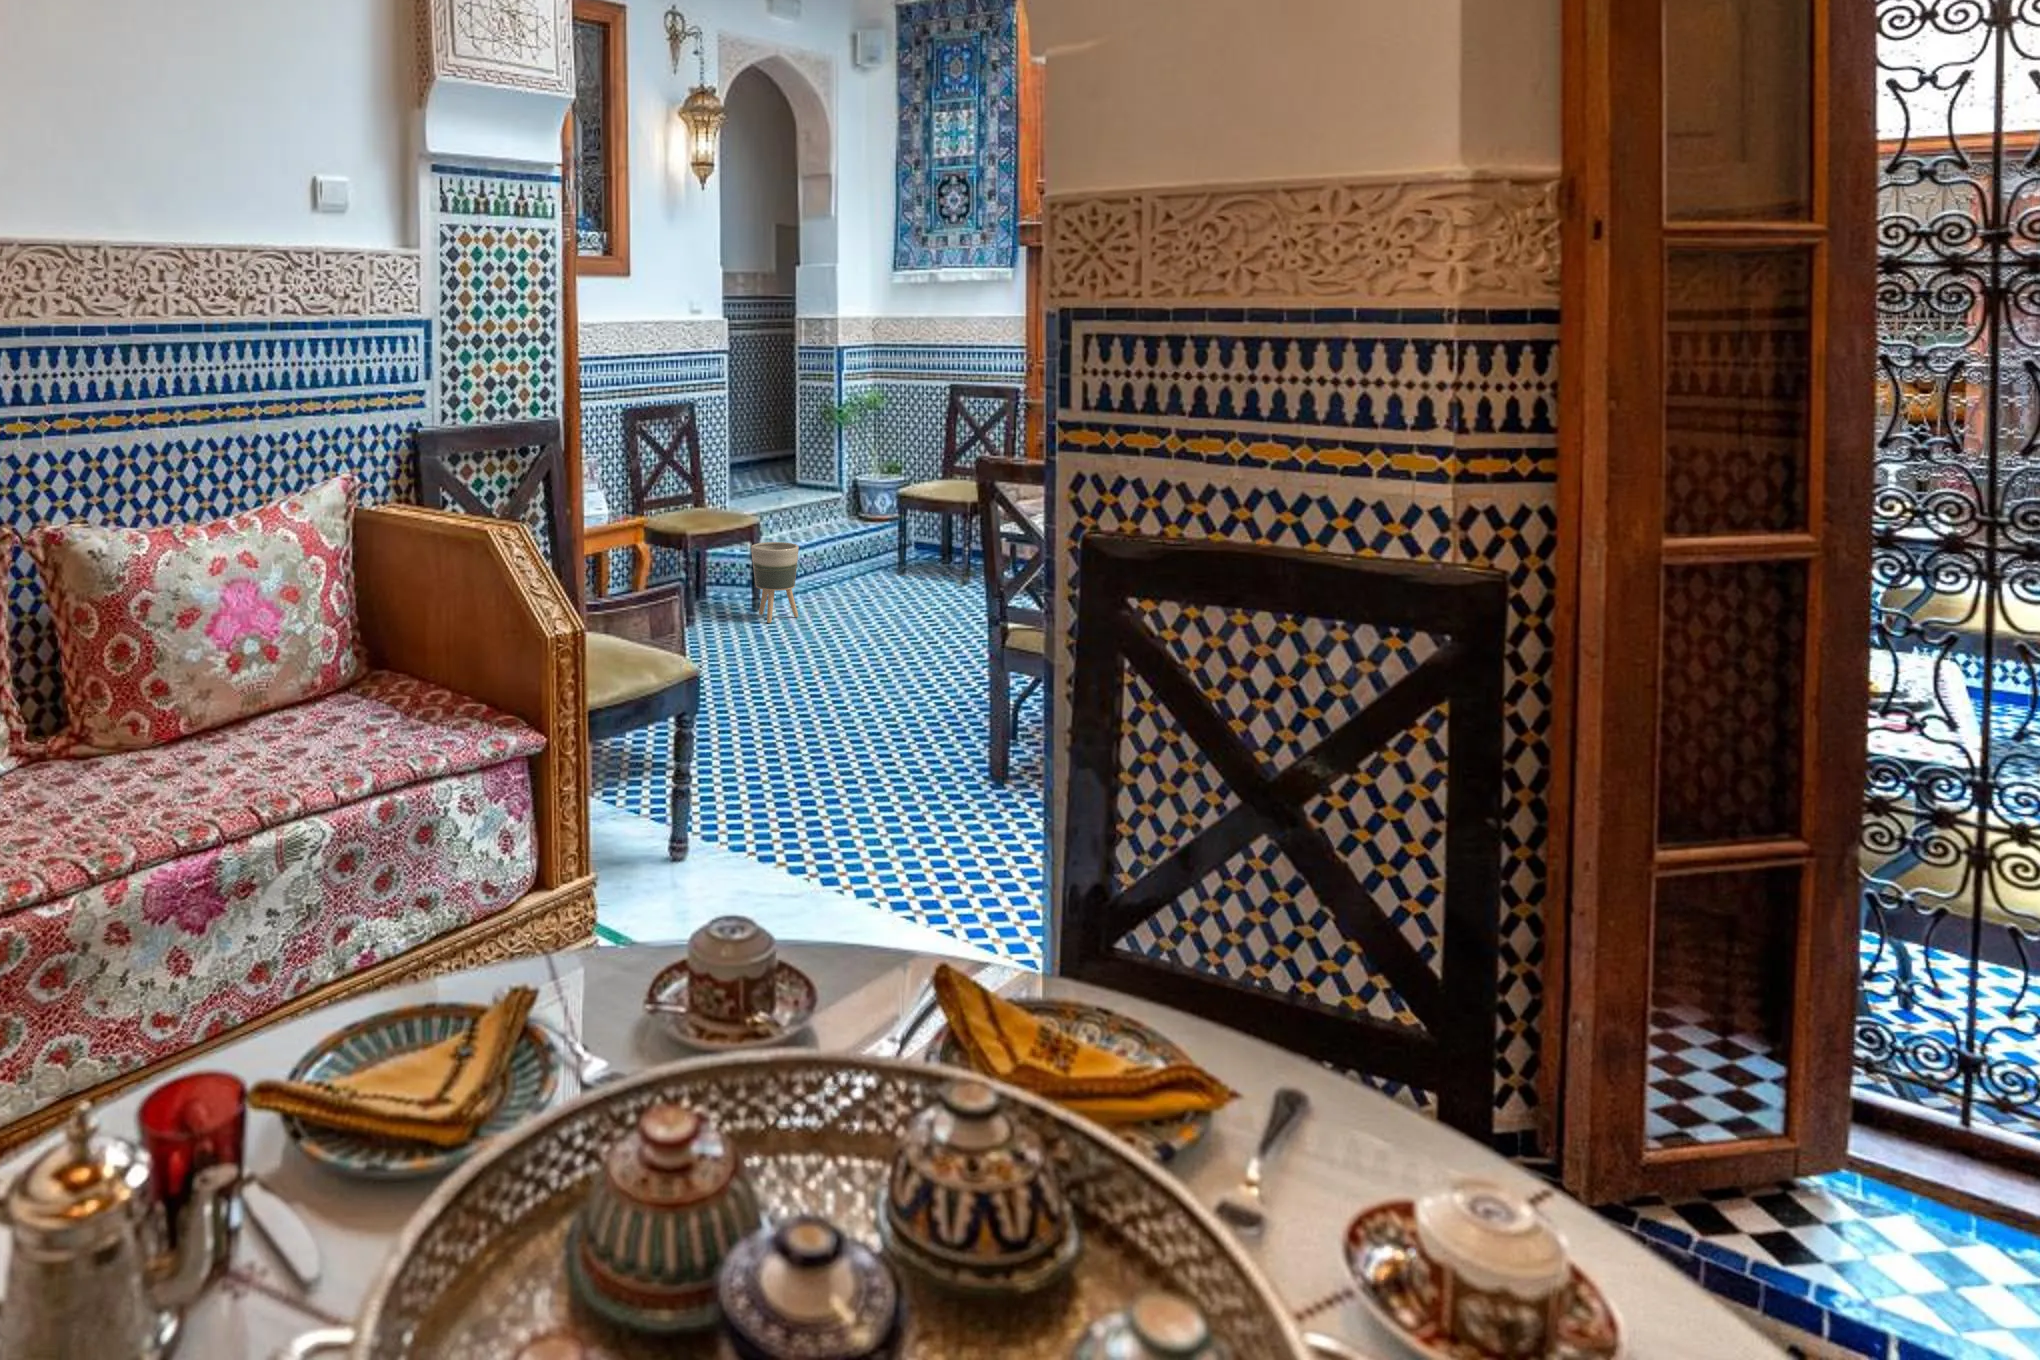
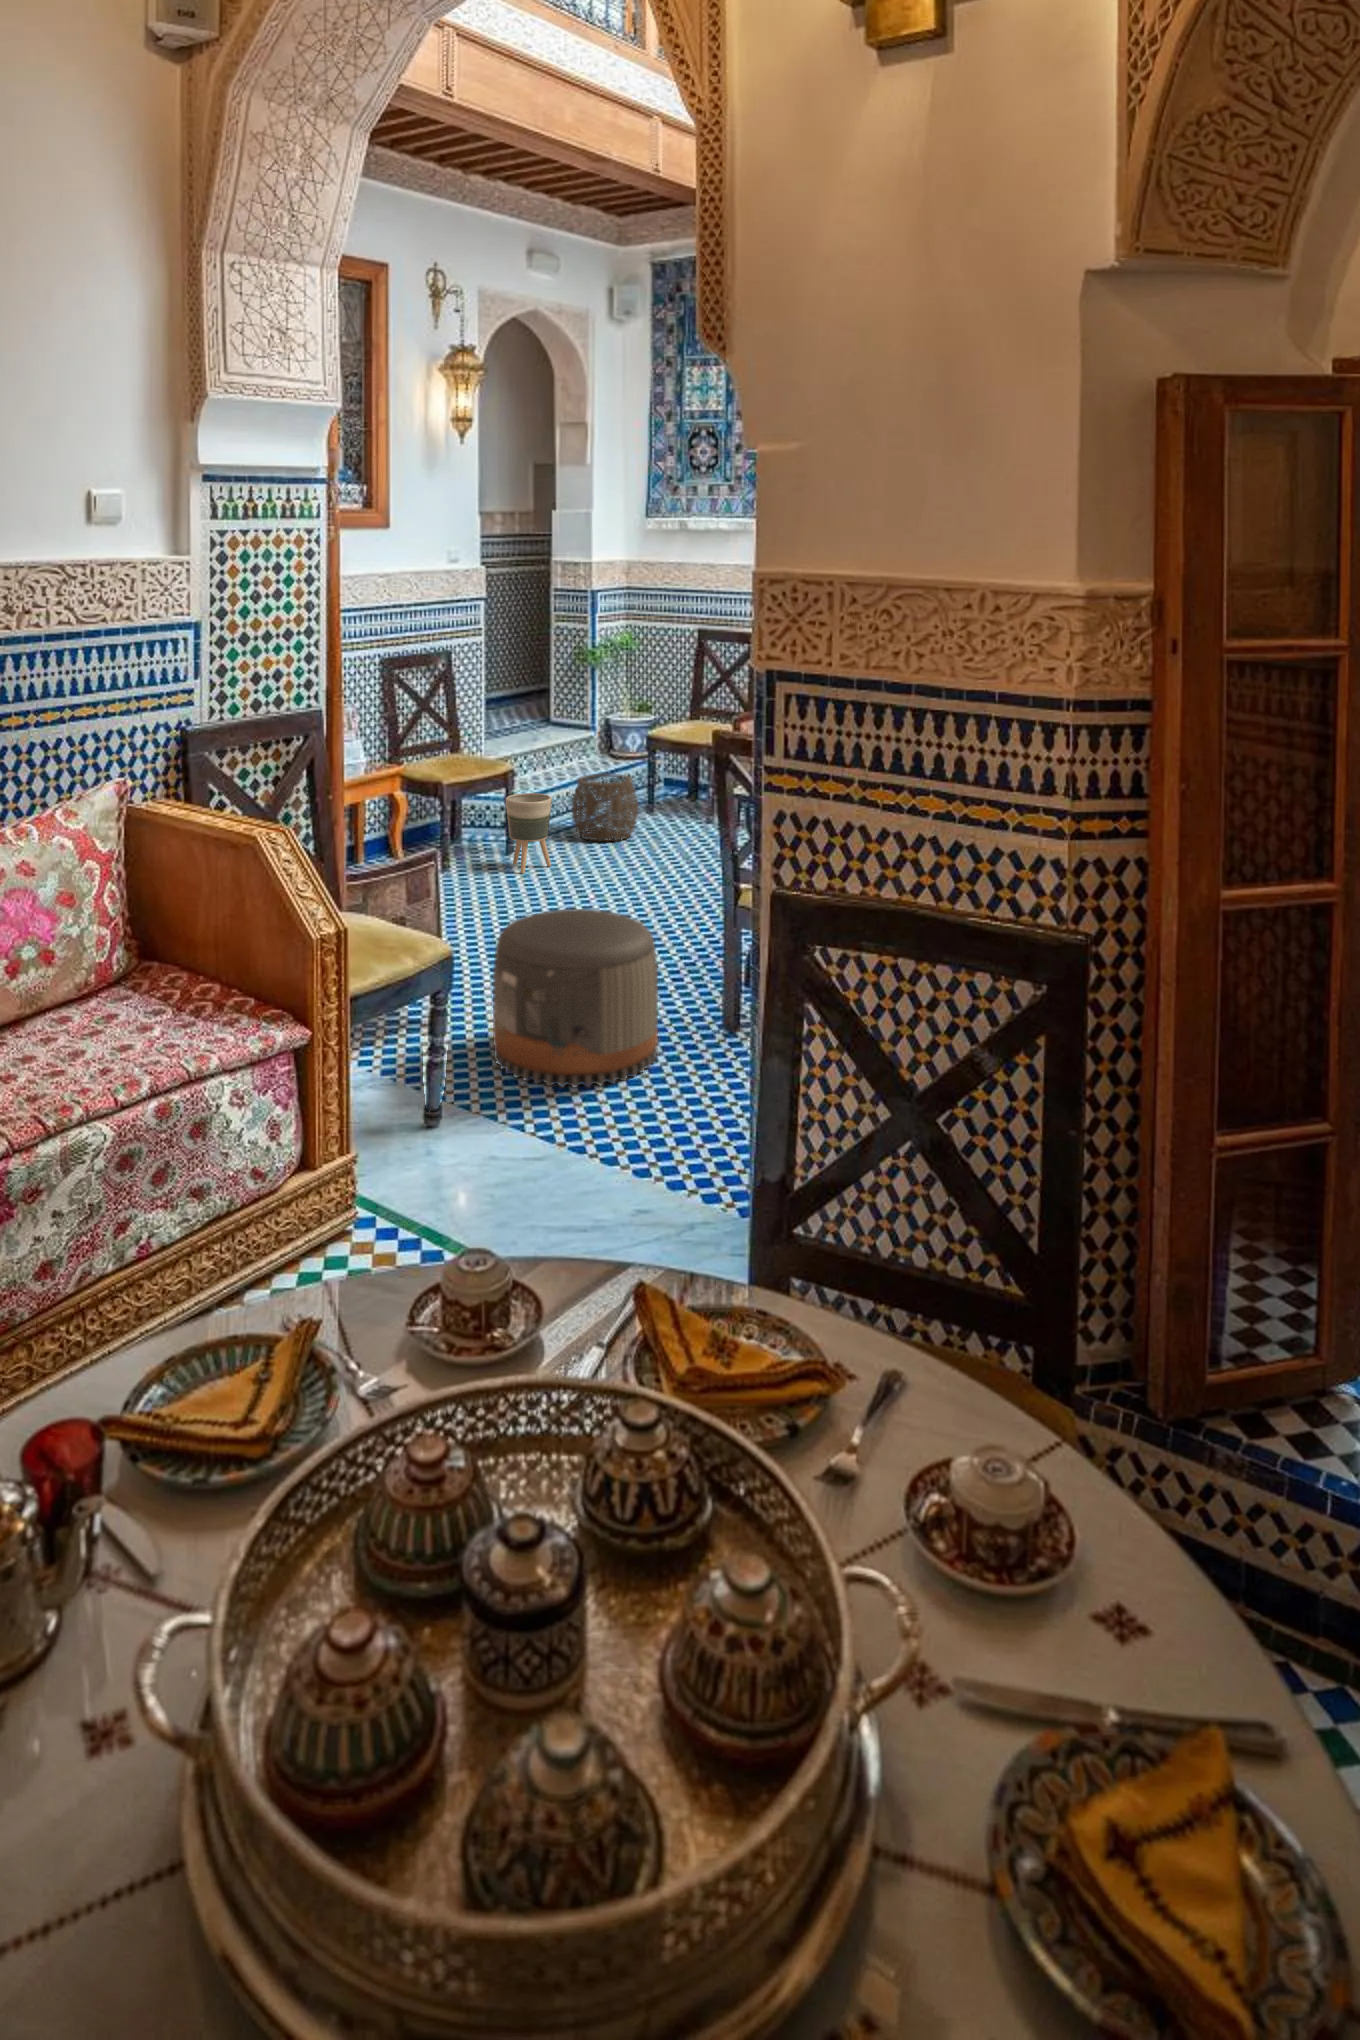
woven basket: none [818,527,889,596] -> present [572,774,638,841]
pouf: none [741,639,918,823] -> present [493,909,658,1088]

